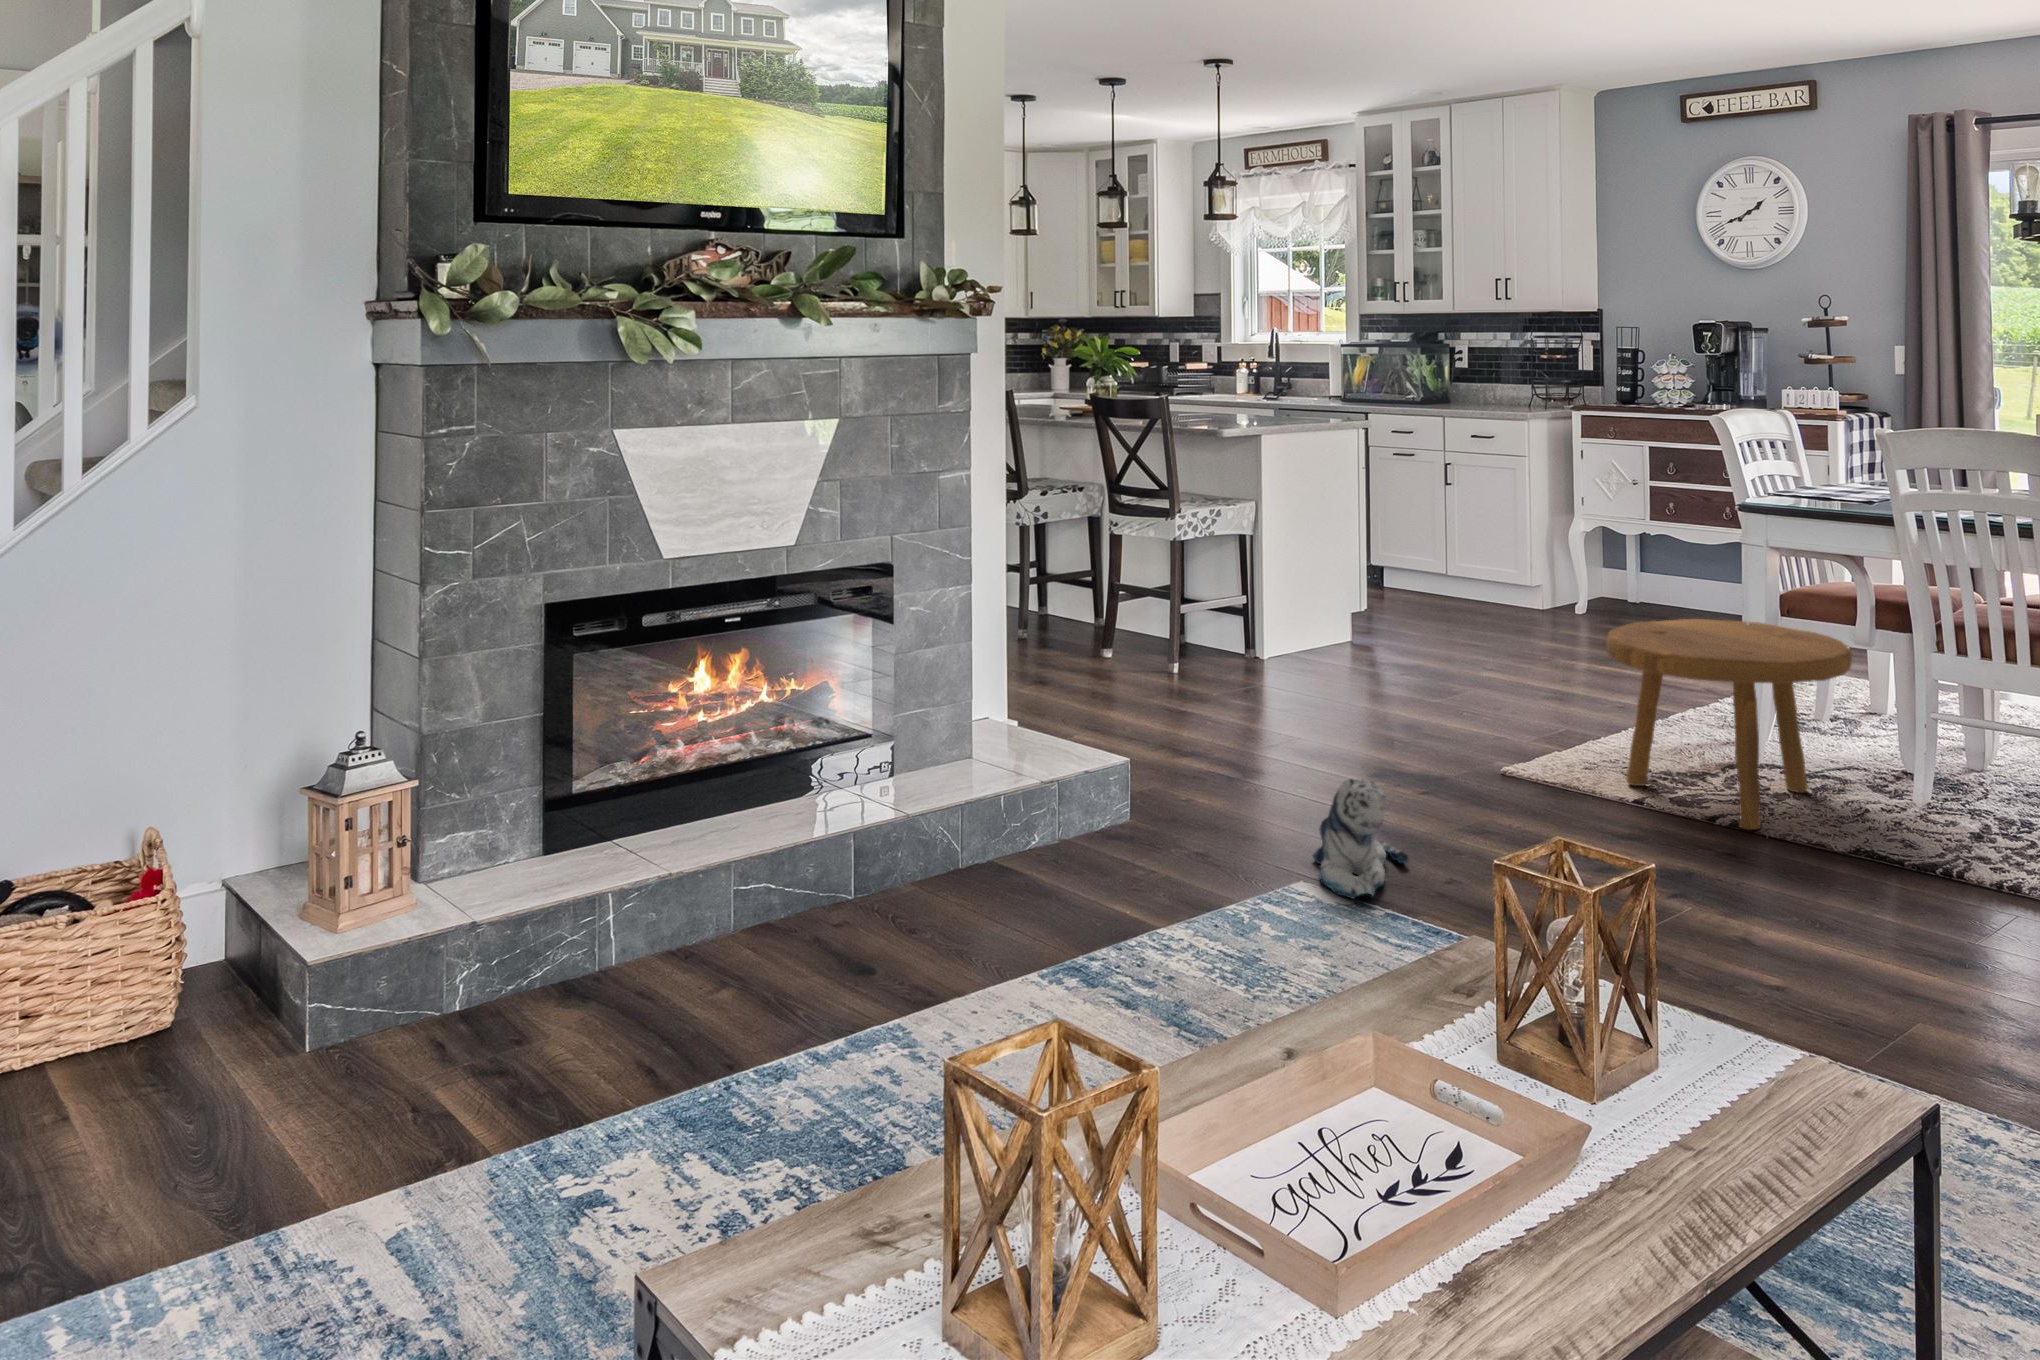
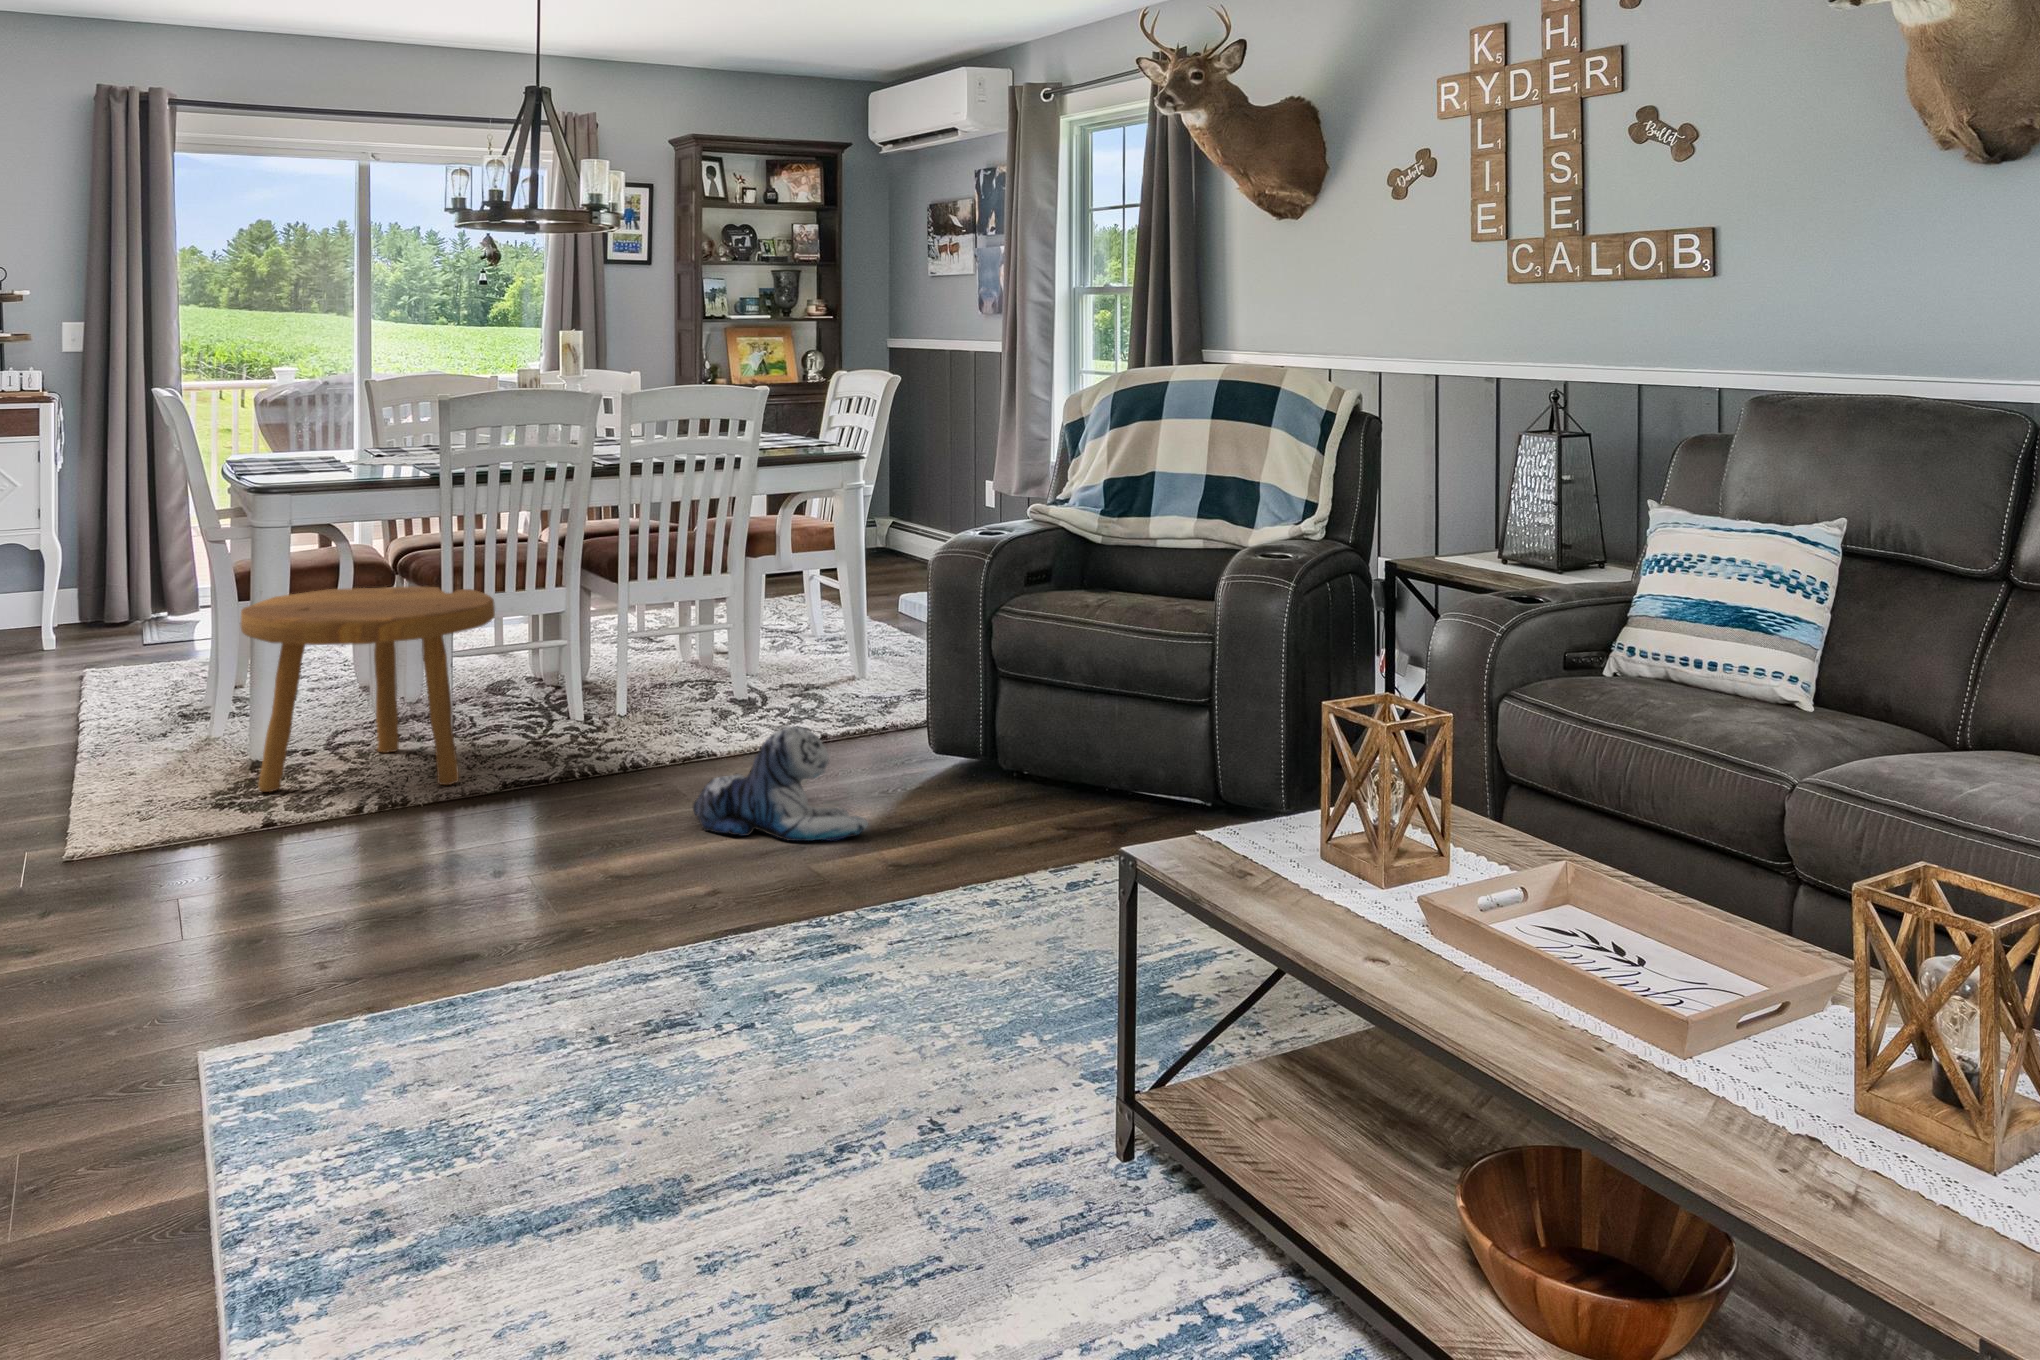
plush toy: present [1313,779,1409,899] -> present [693,727,868,841]

